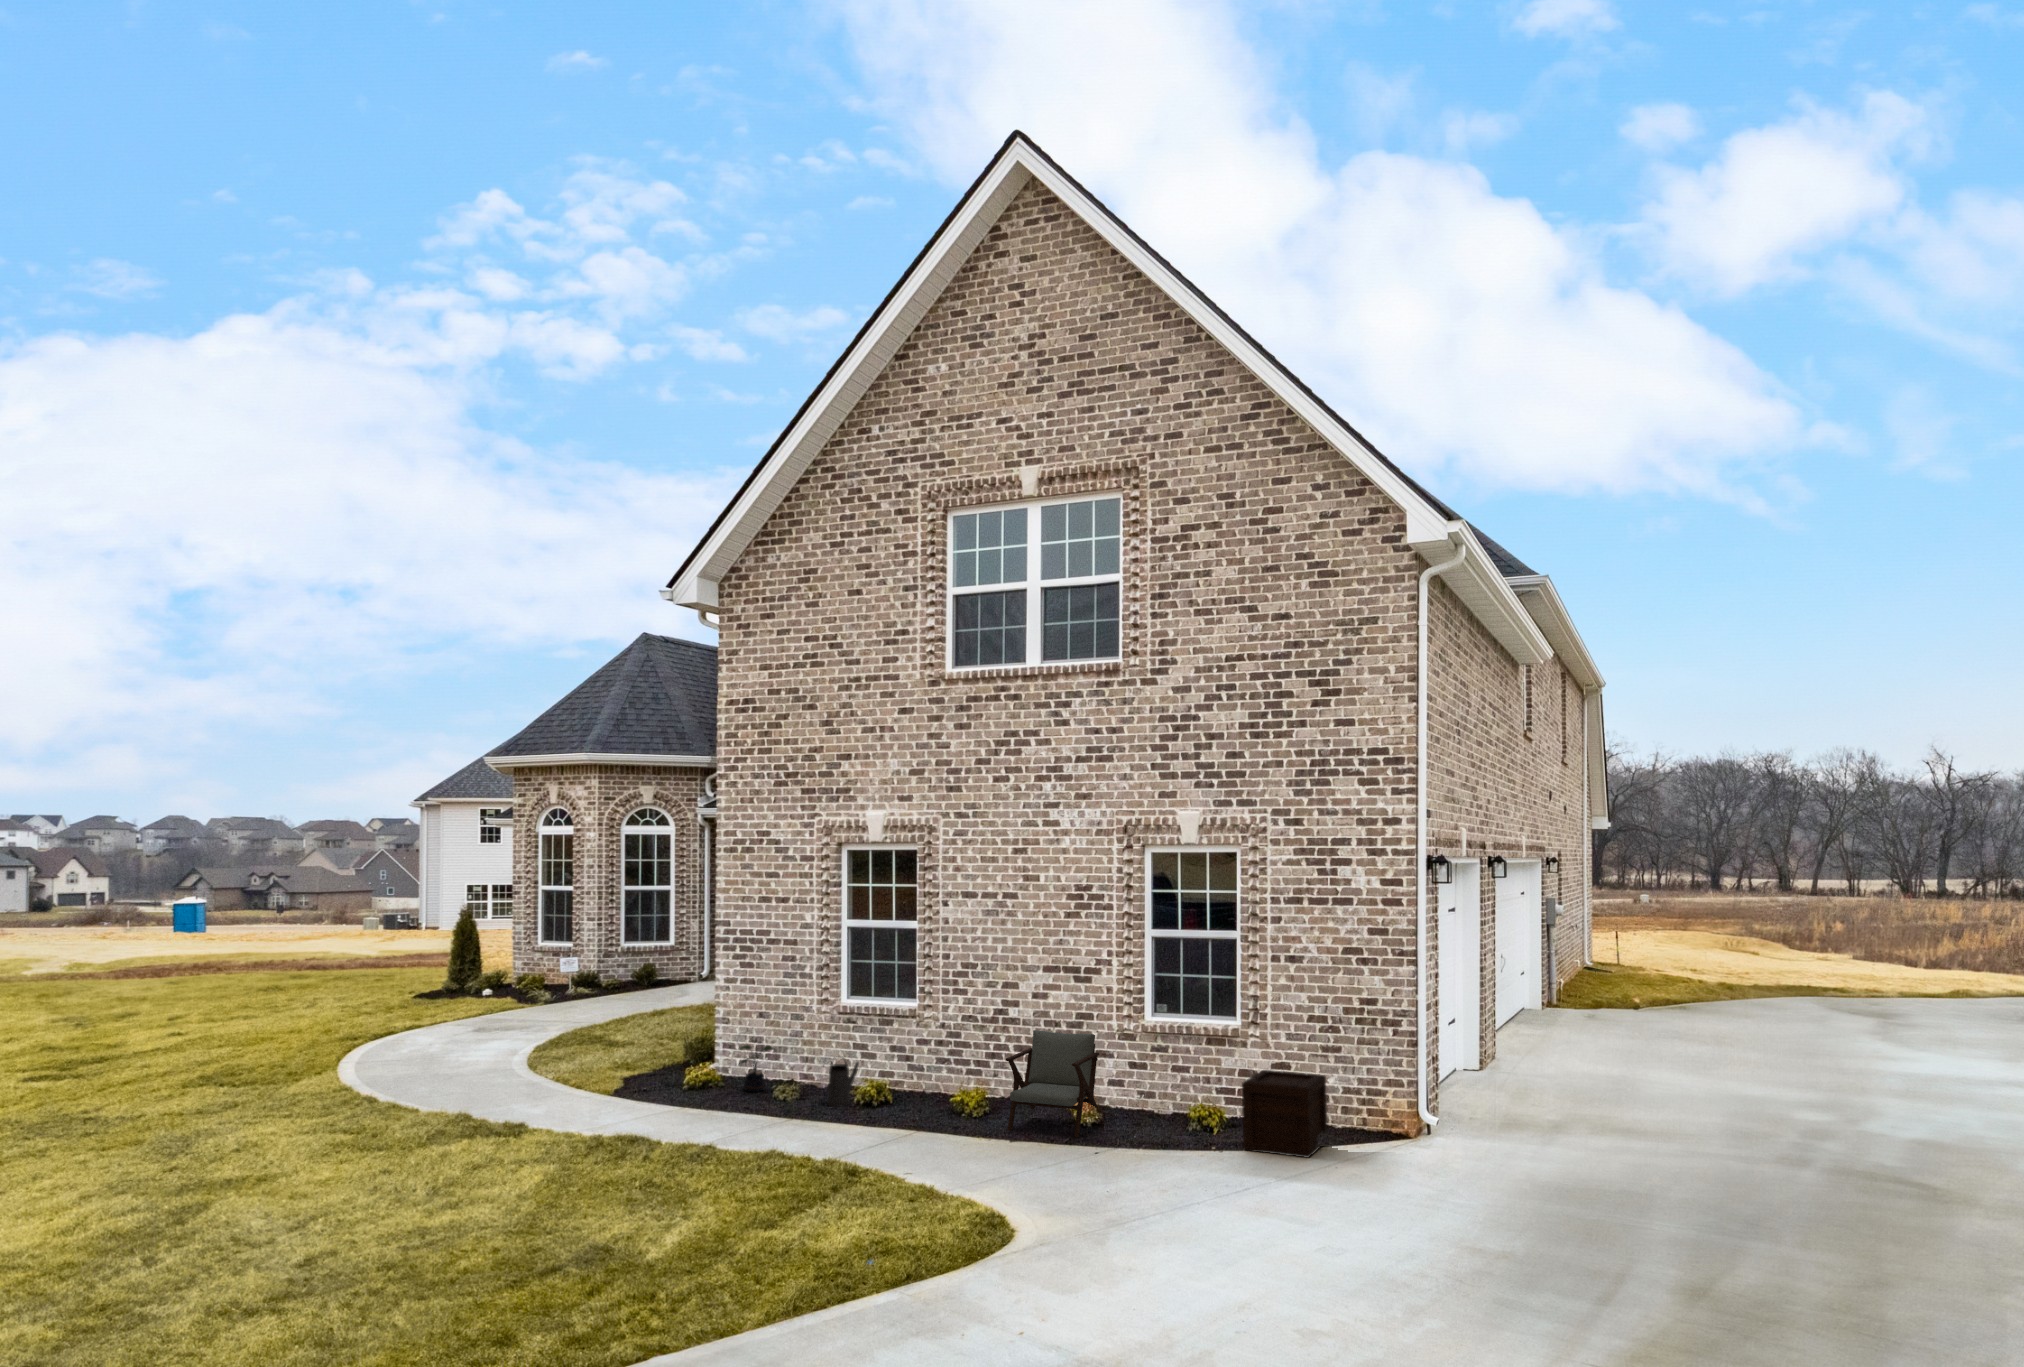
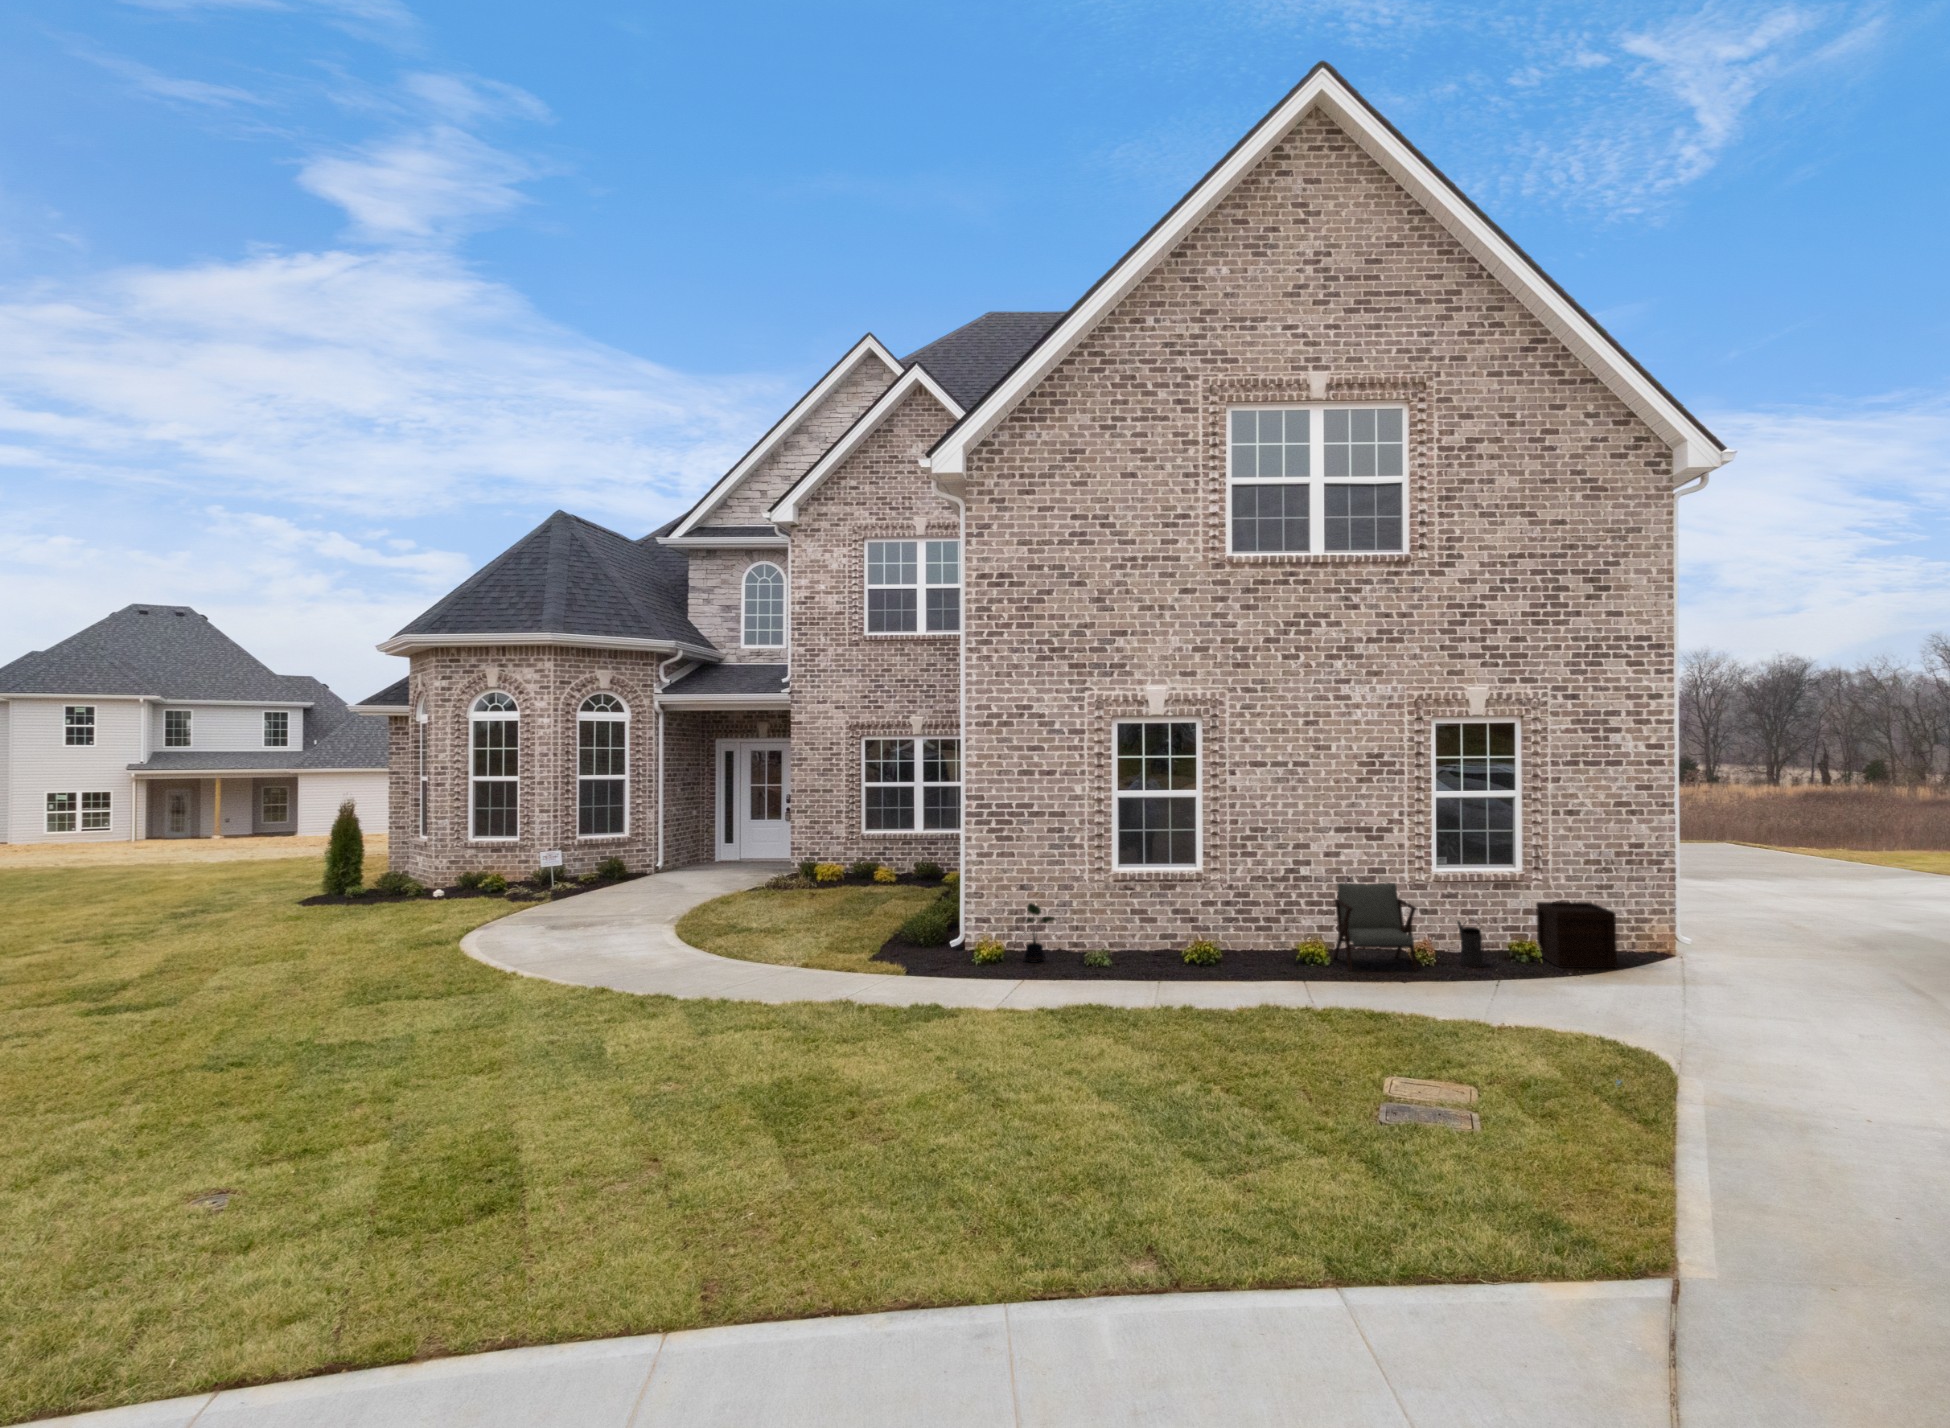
watering can: present [827,1056,859,1106] -> present [1457,921,1484,967]

